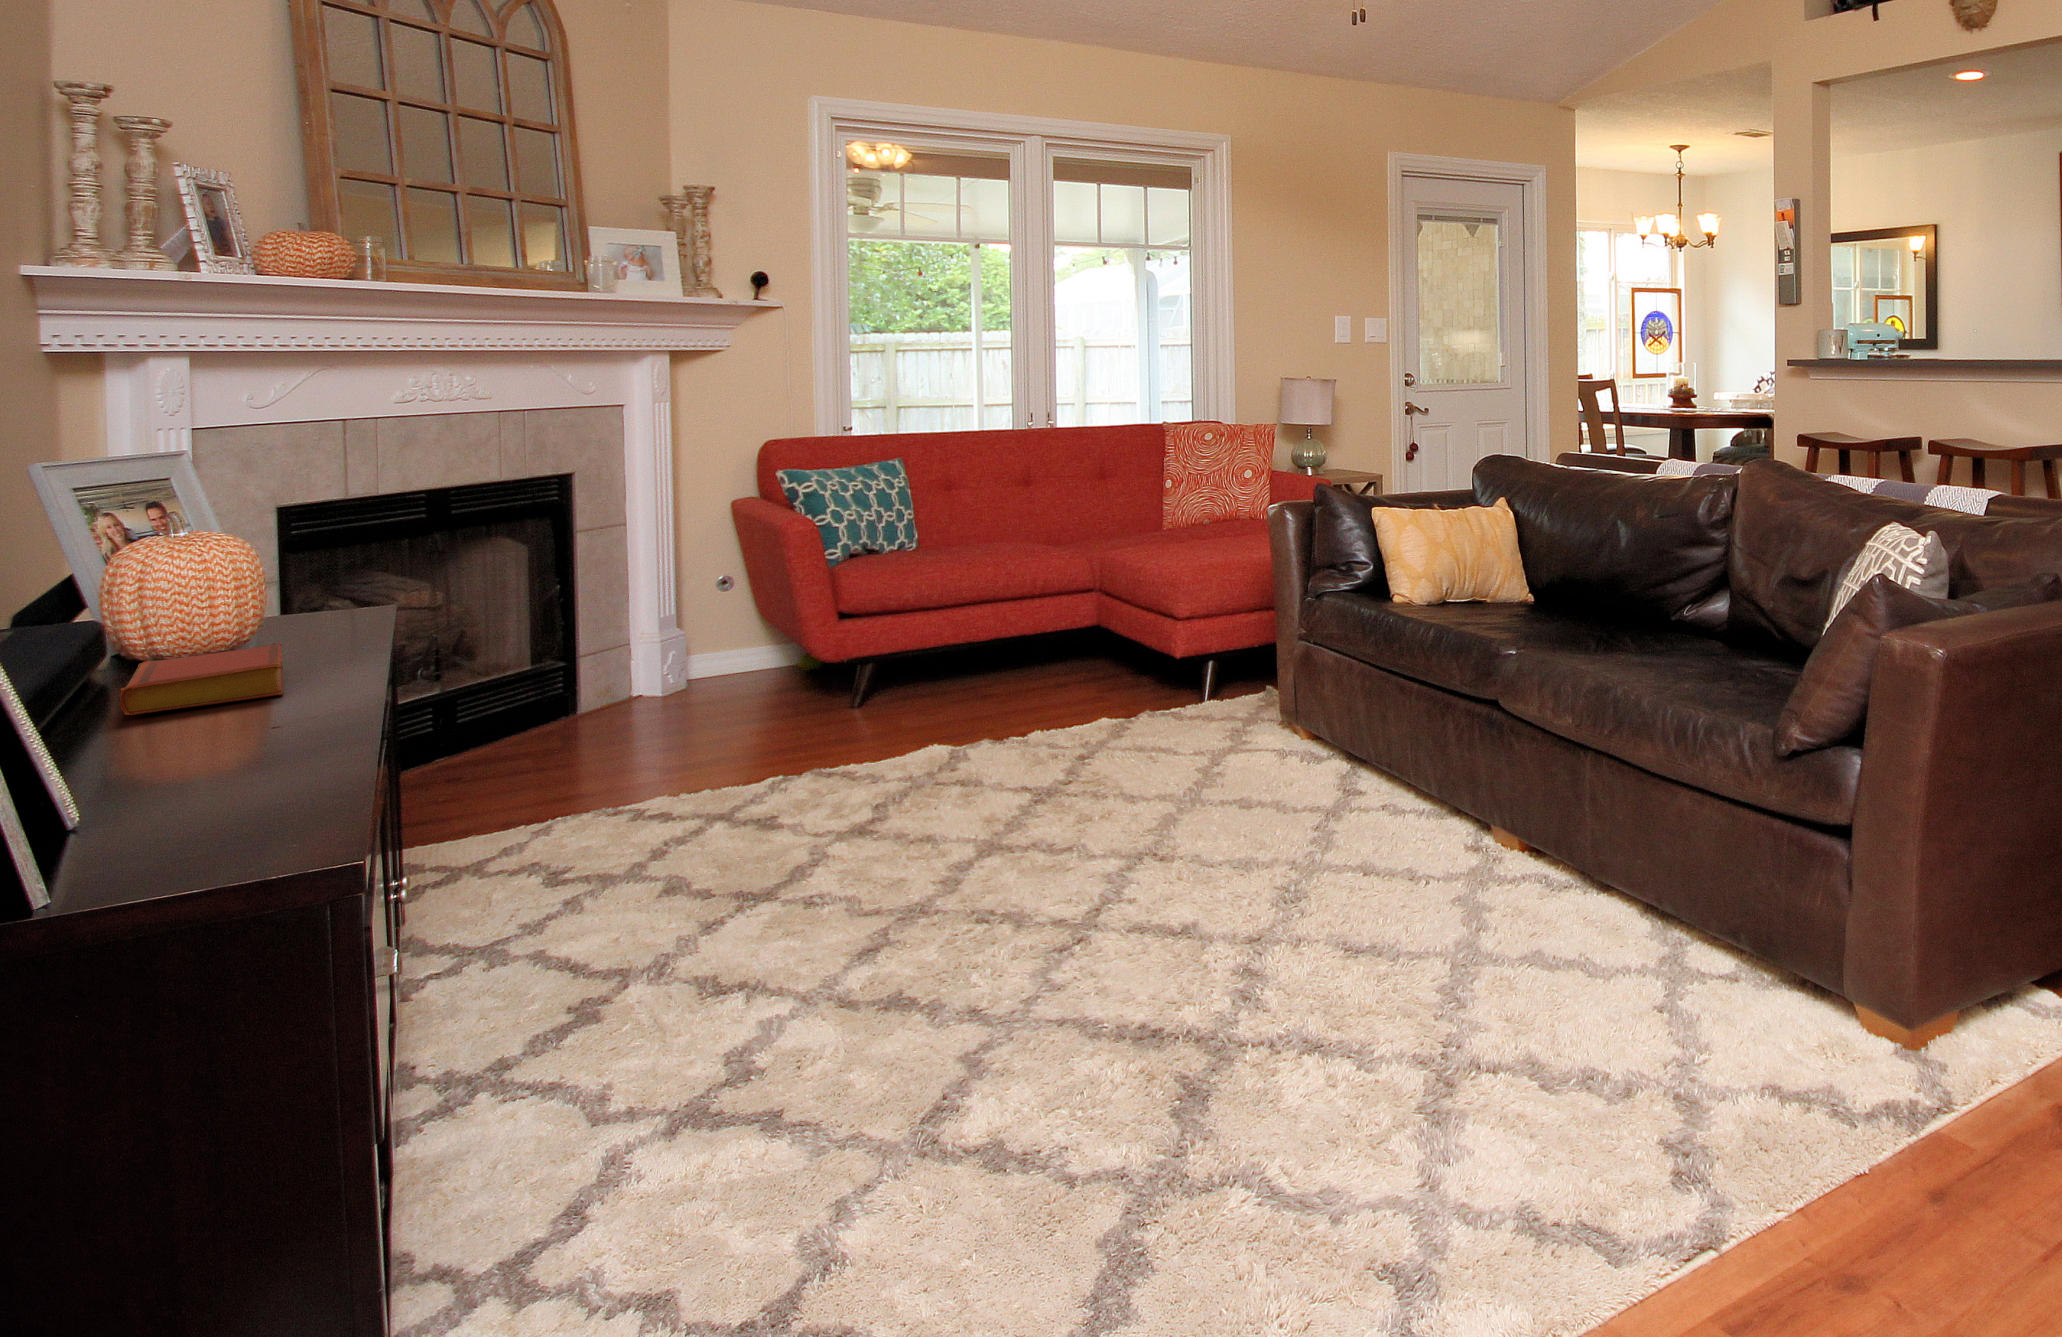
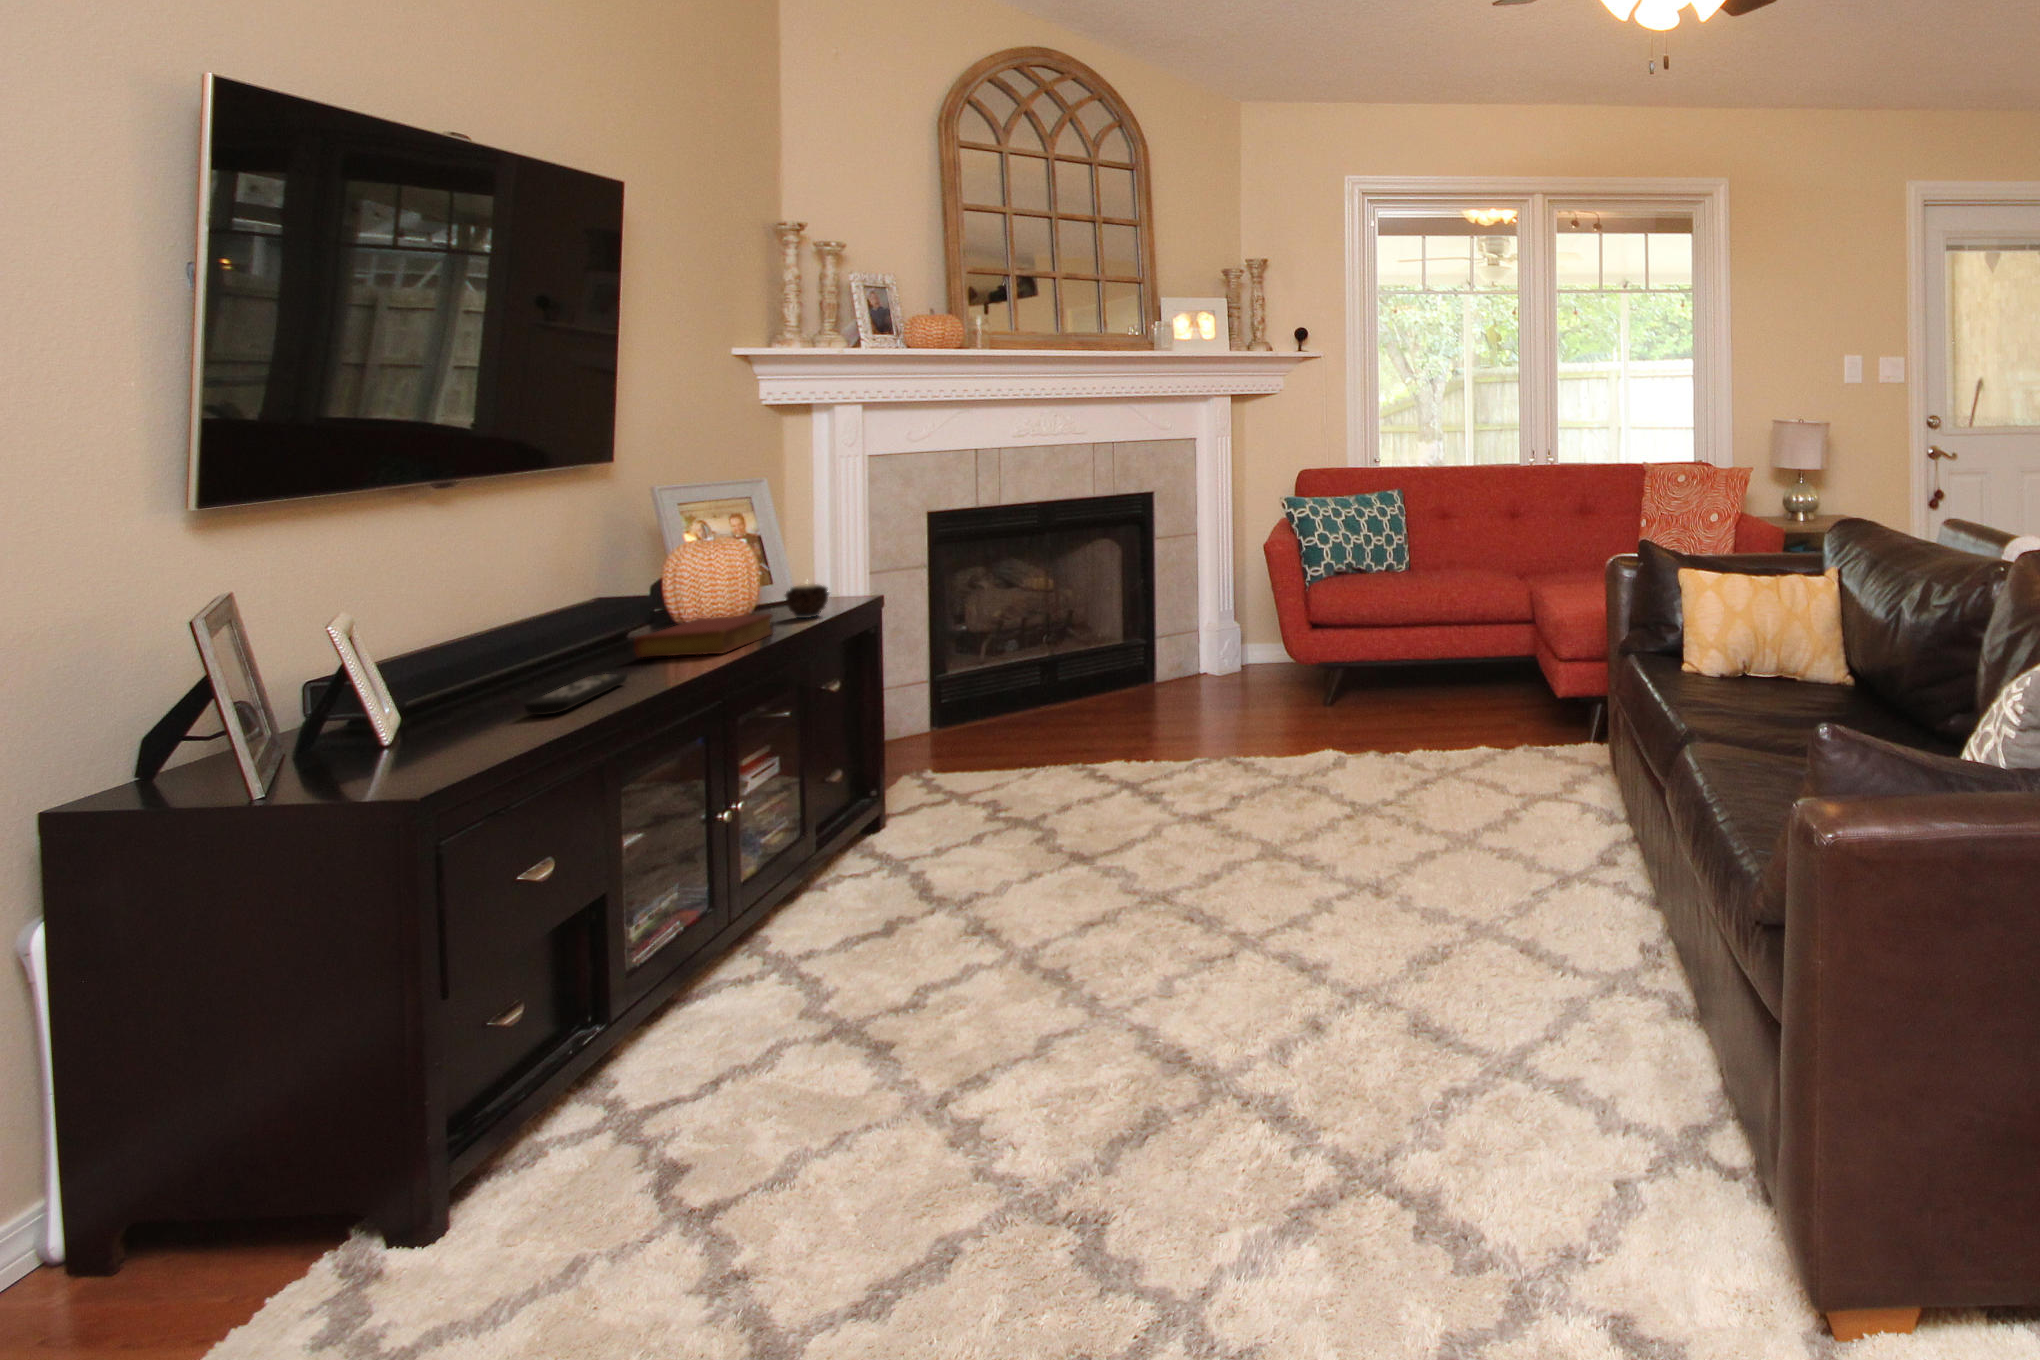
candle: none [233,599,311,653] -> present [785,584,829,618]
remote control: none [158,725,248,780] -> present [524,673,627,715]

